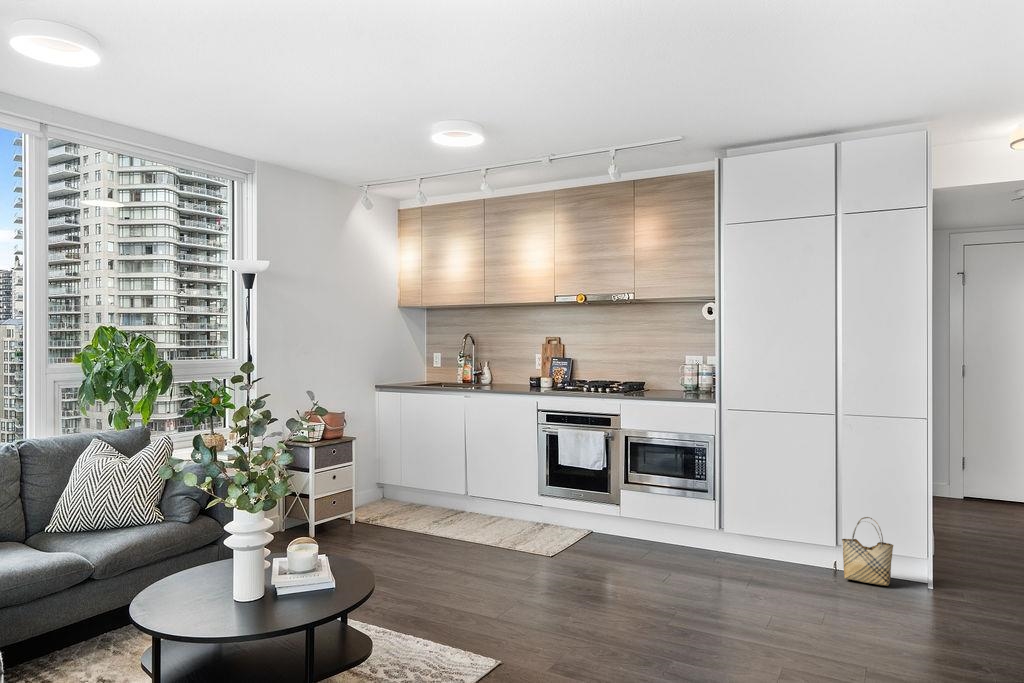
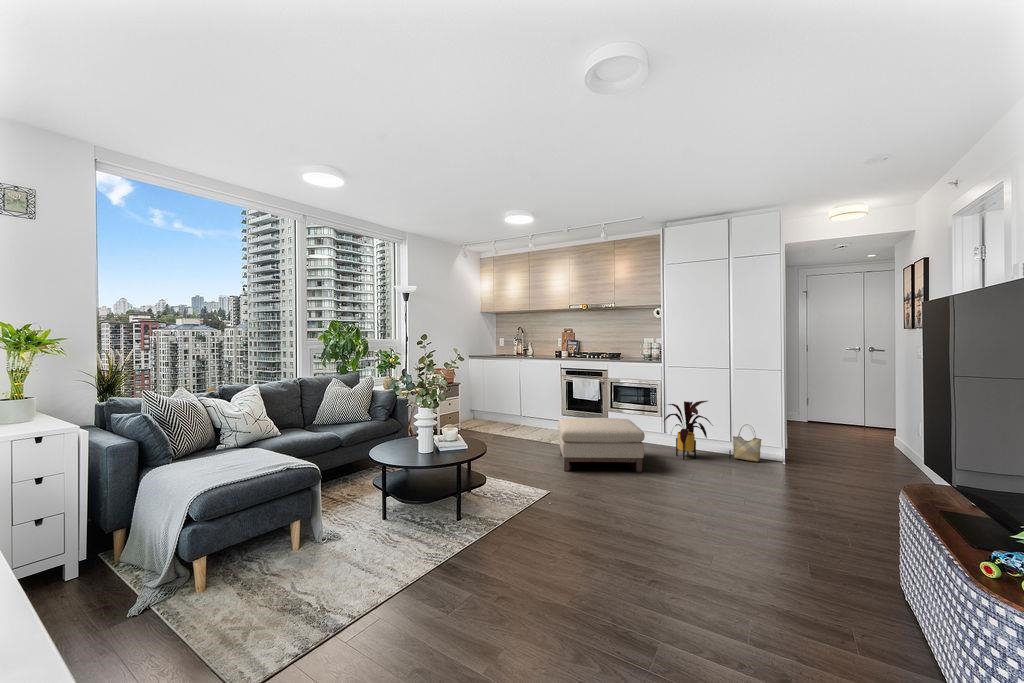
house plant: none [716,474,808,583] -> present [664,401,713,459]
ottoman: none [526,507,683,612] -> present [558,418,645,472]

